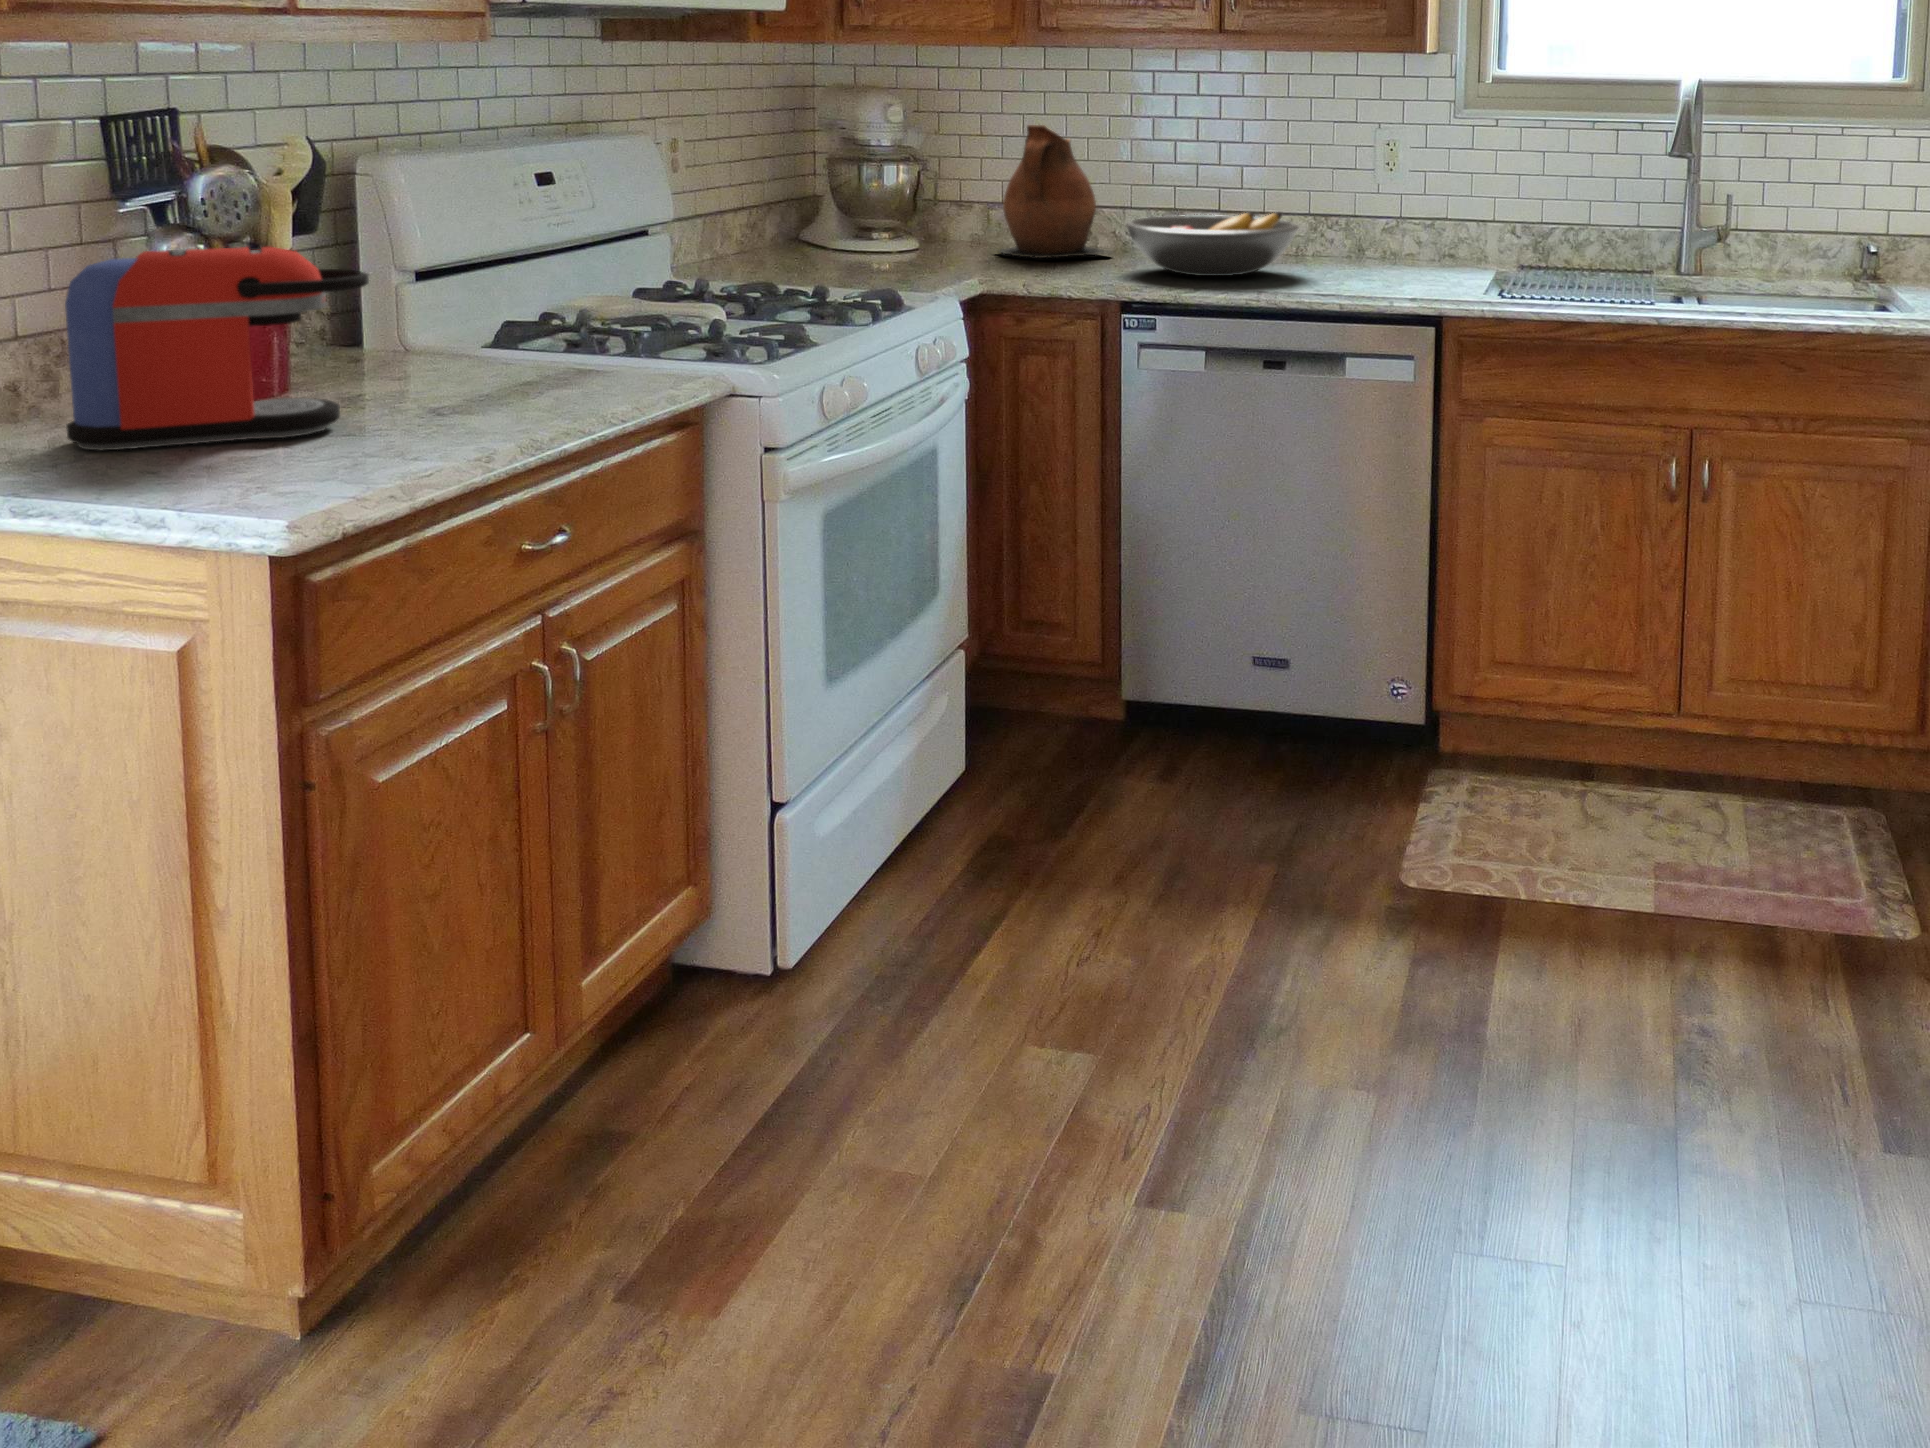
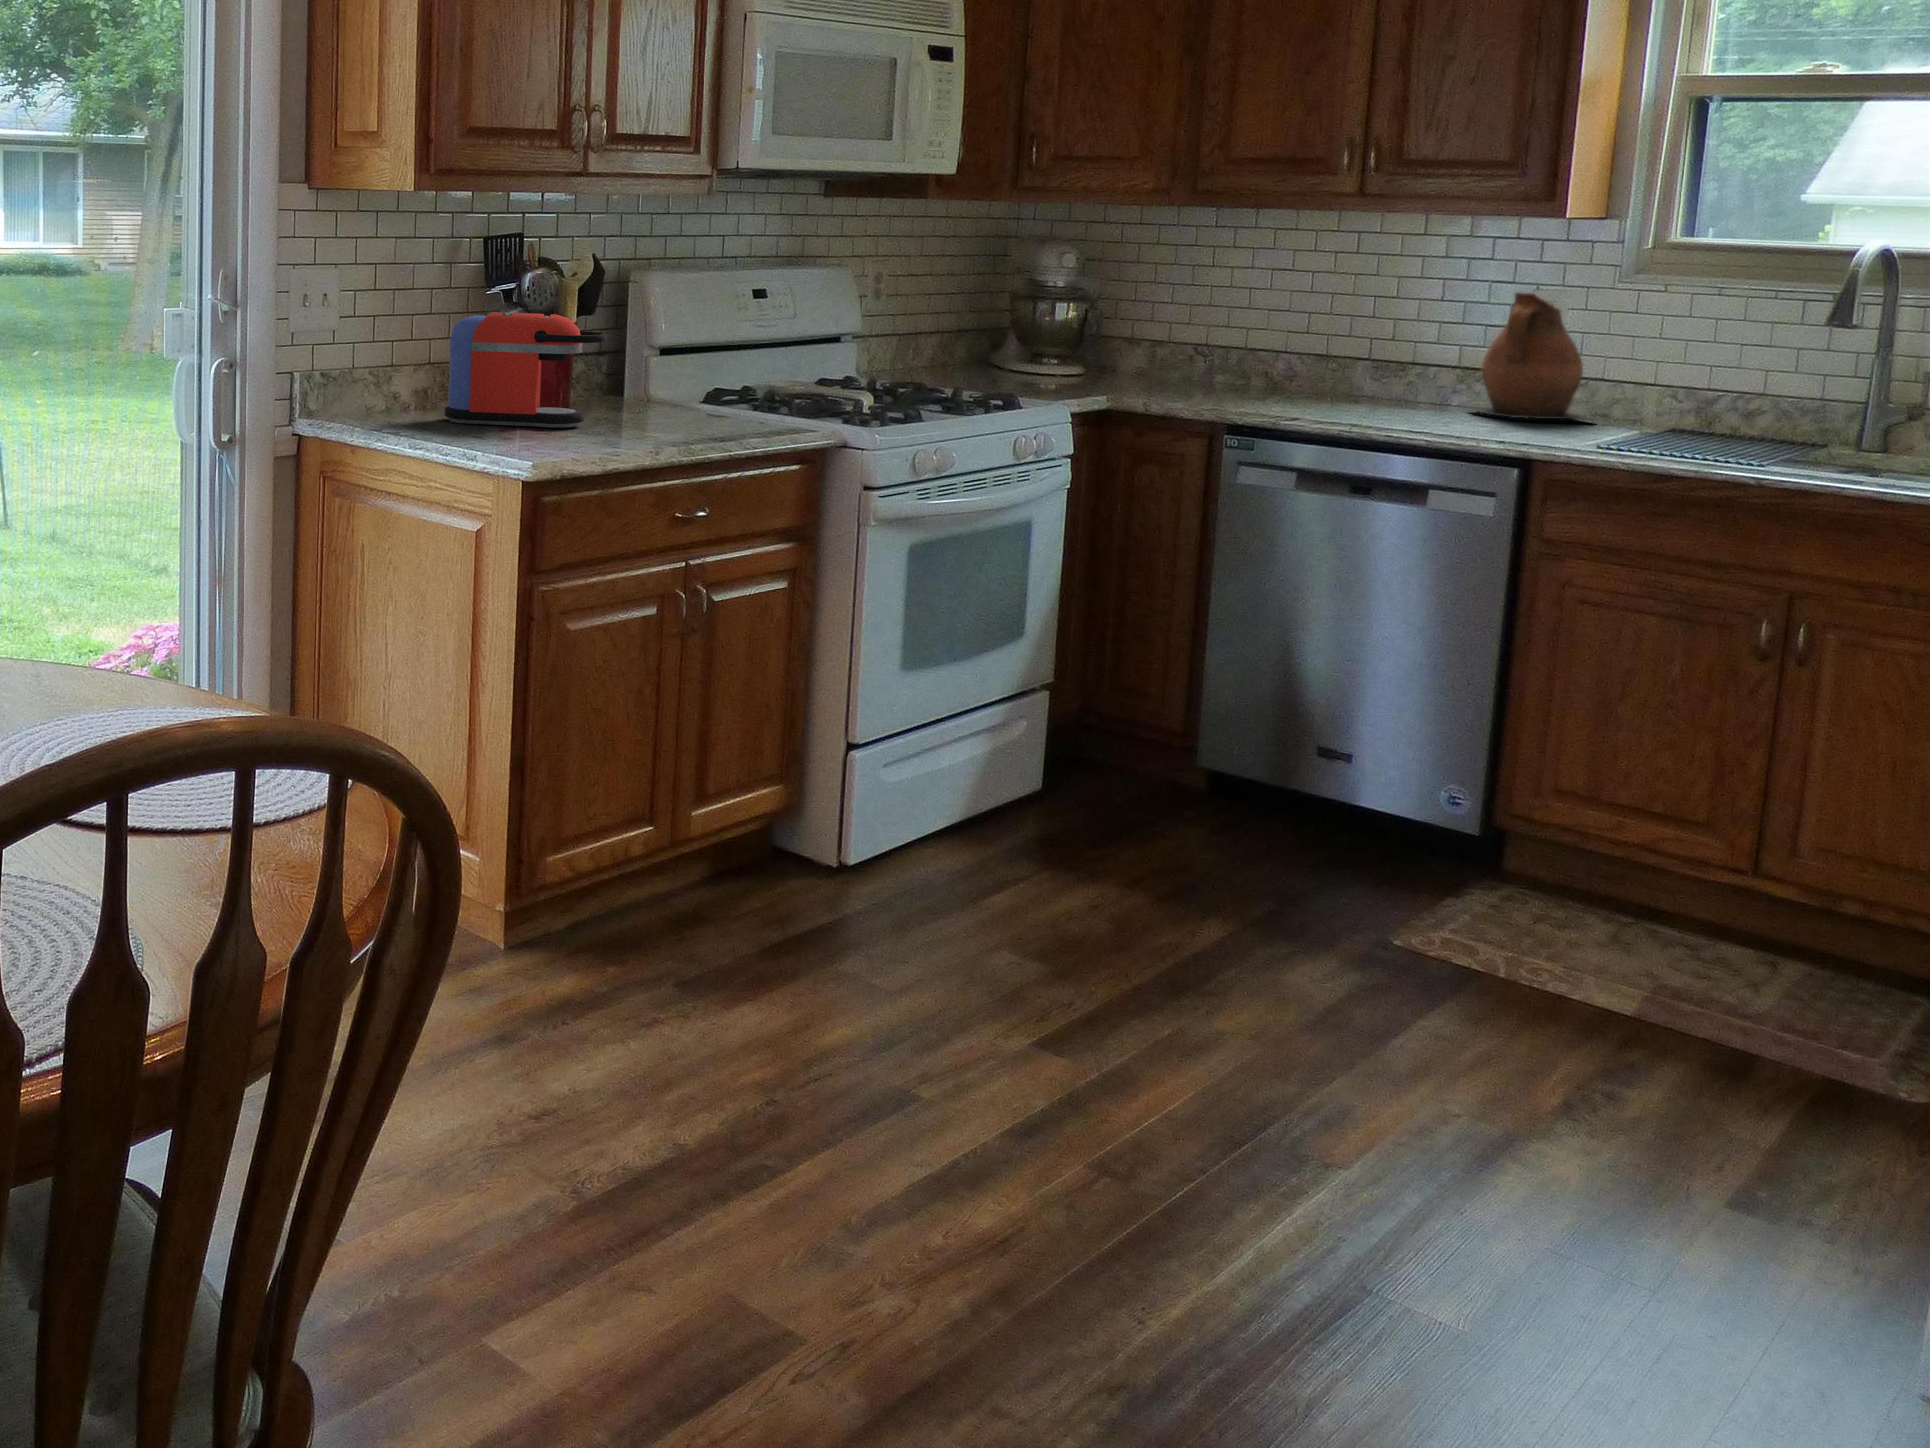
ceramic pitcher: present [994,125,1112,258] -> present [1474,292,1597,421]
fruit bowl: present [1126,212,1299,276] -> none [1249,358,1421,413]

